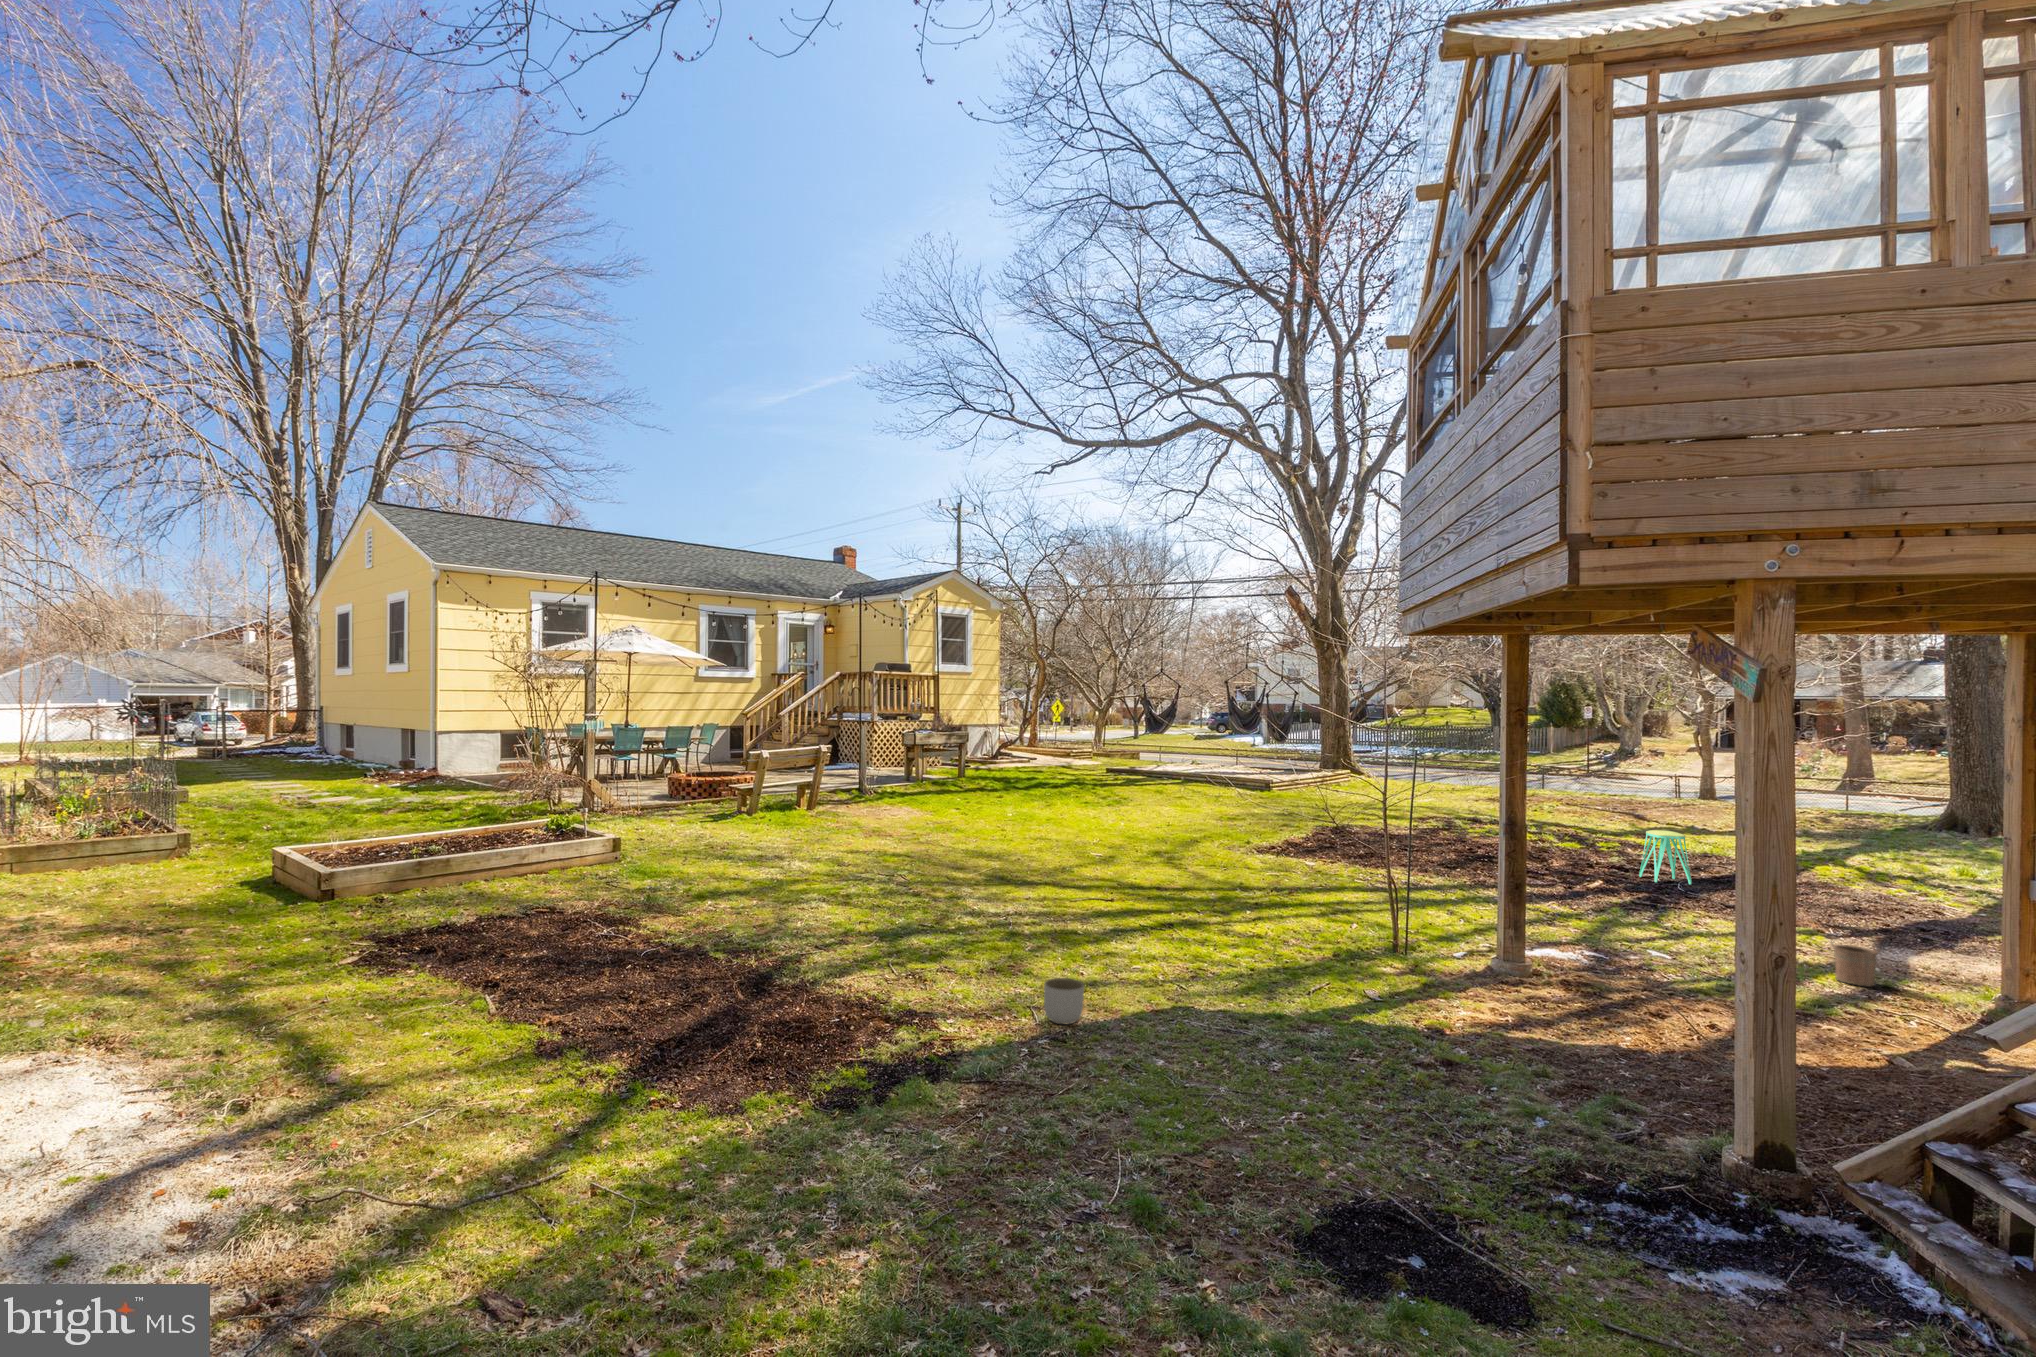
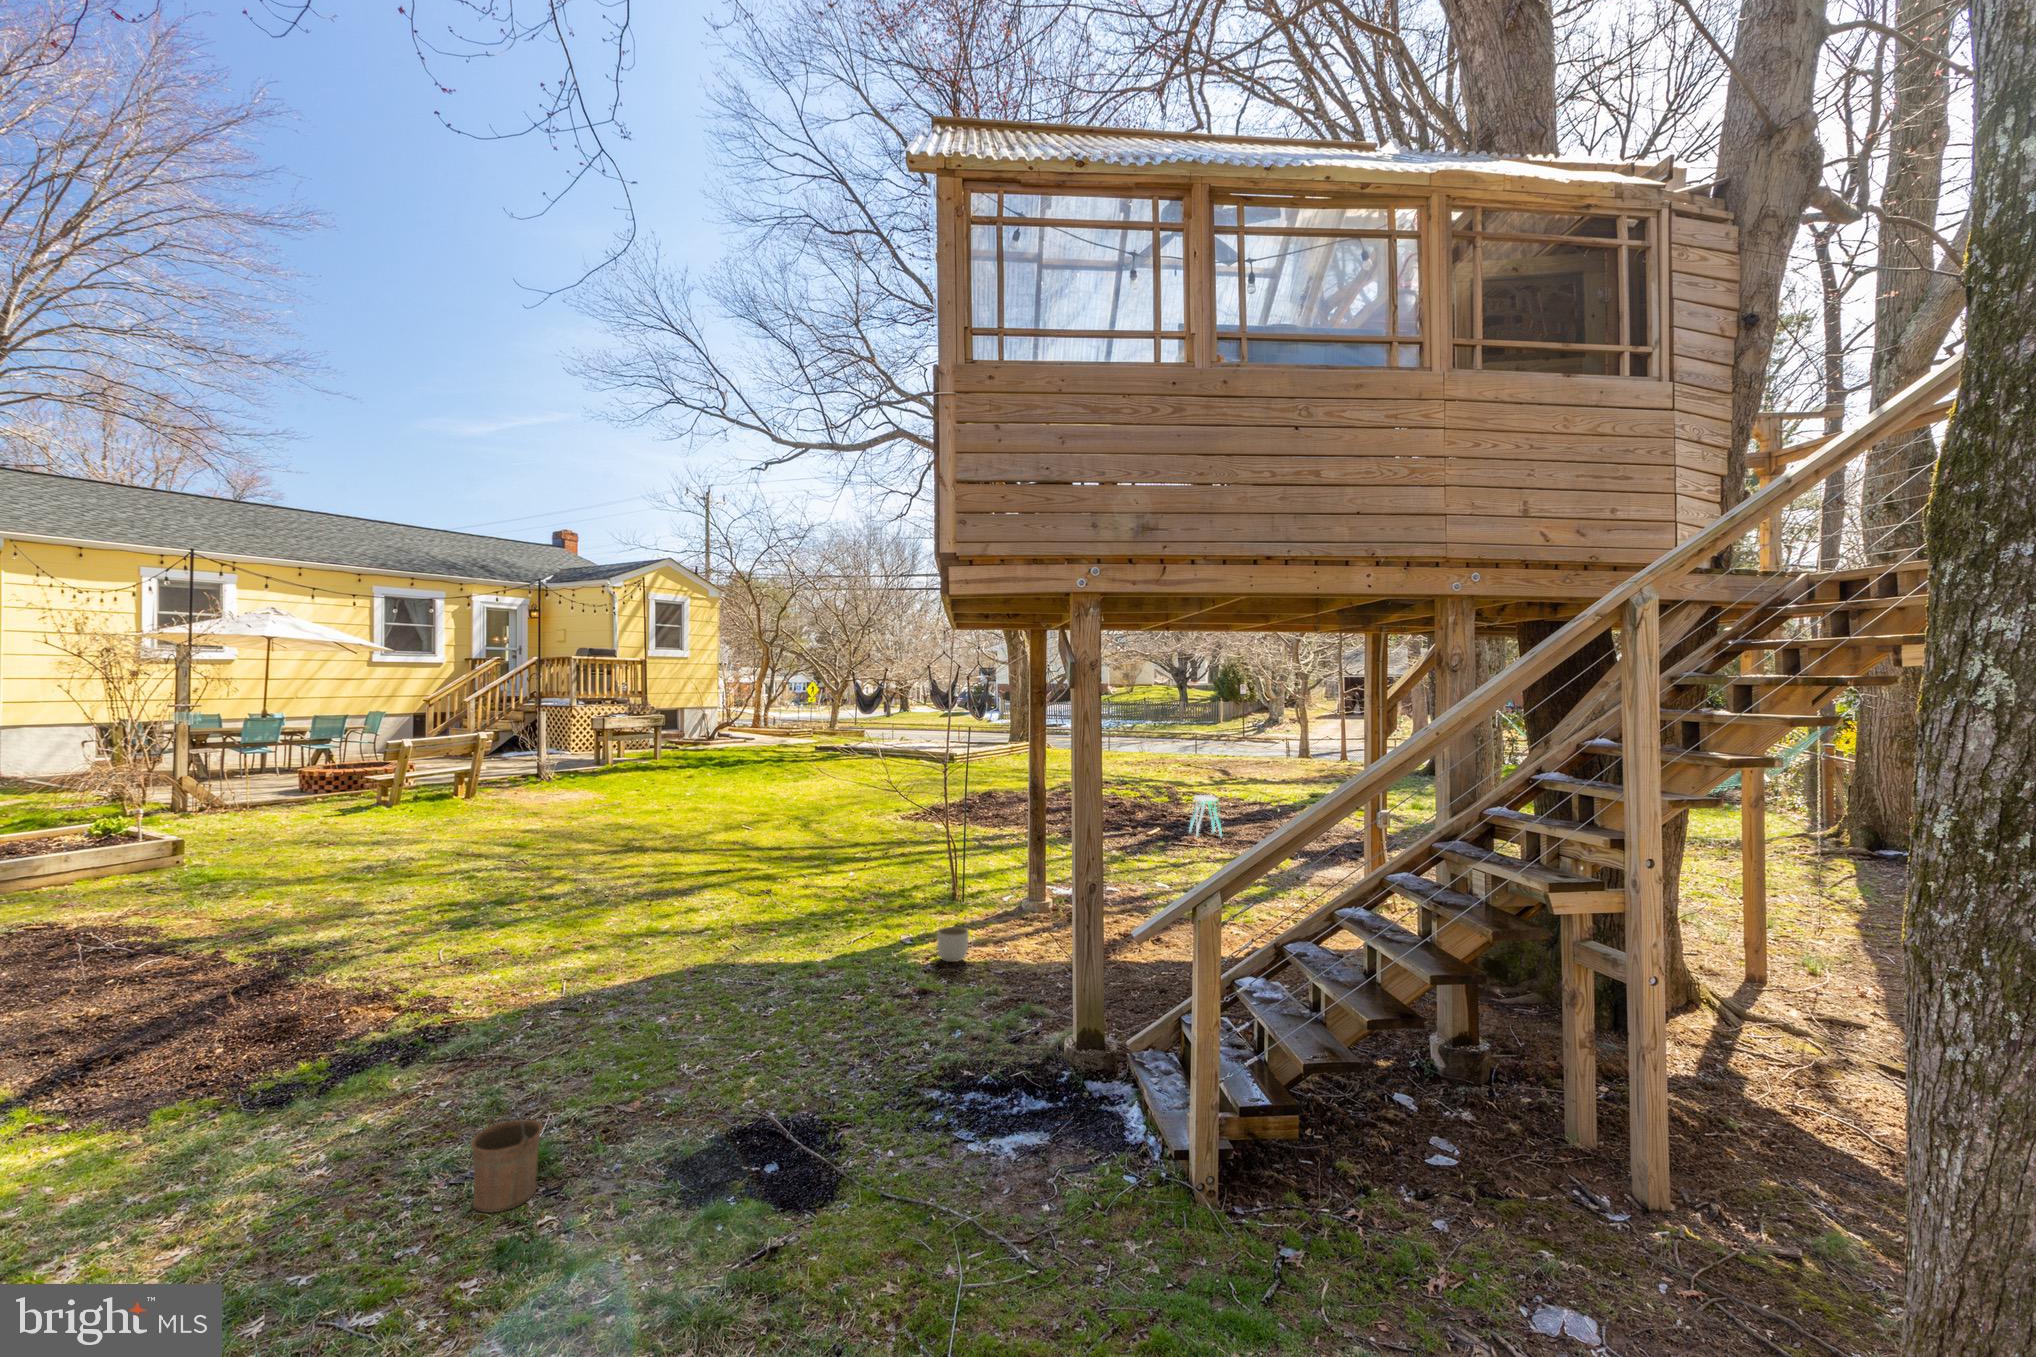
bucket: present [1831,928,1880,986] -> present [471,1096,543,1213]
planter: present [1044,978,1084,1024] -> present [937,927,969,962]

